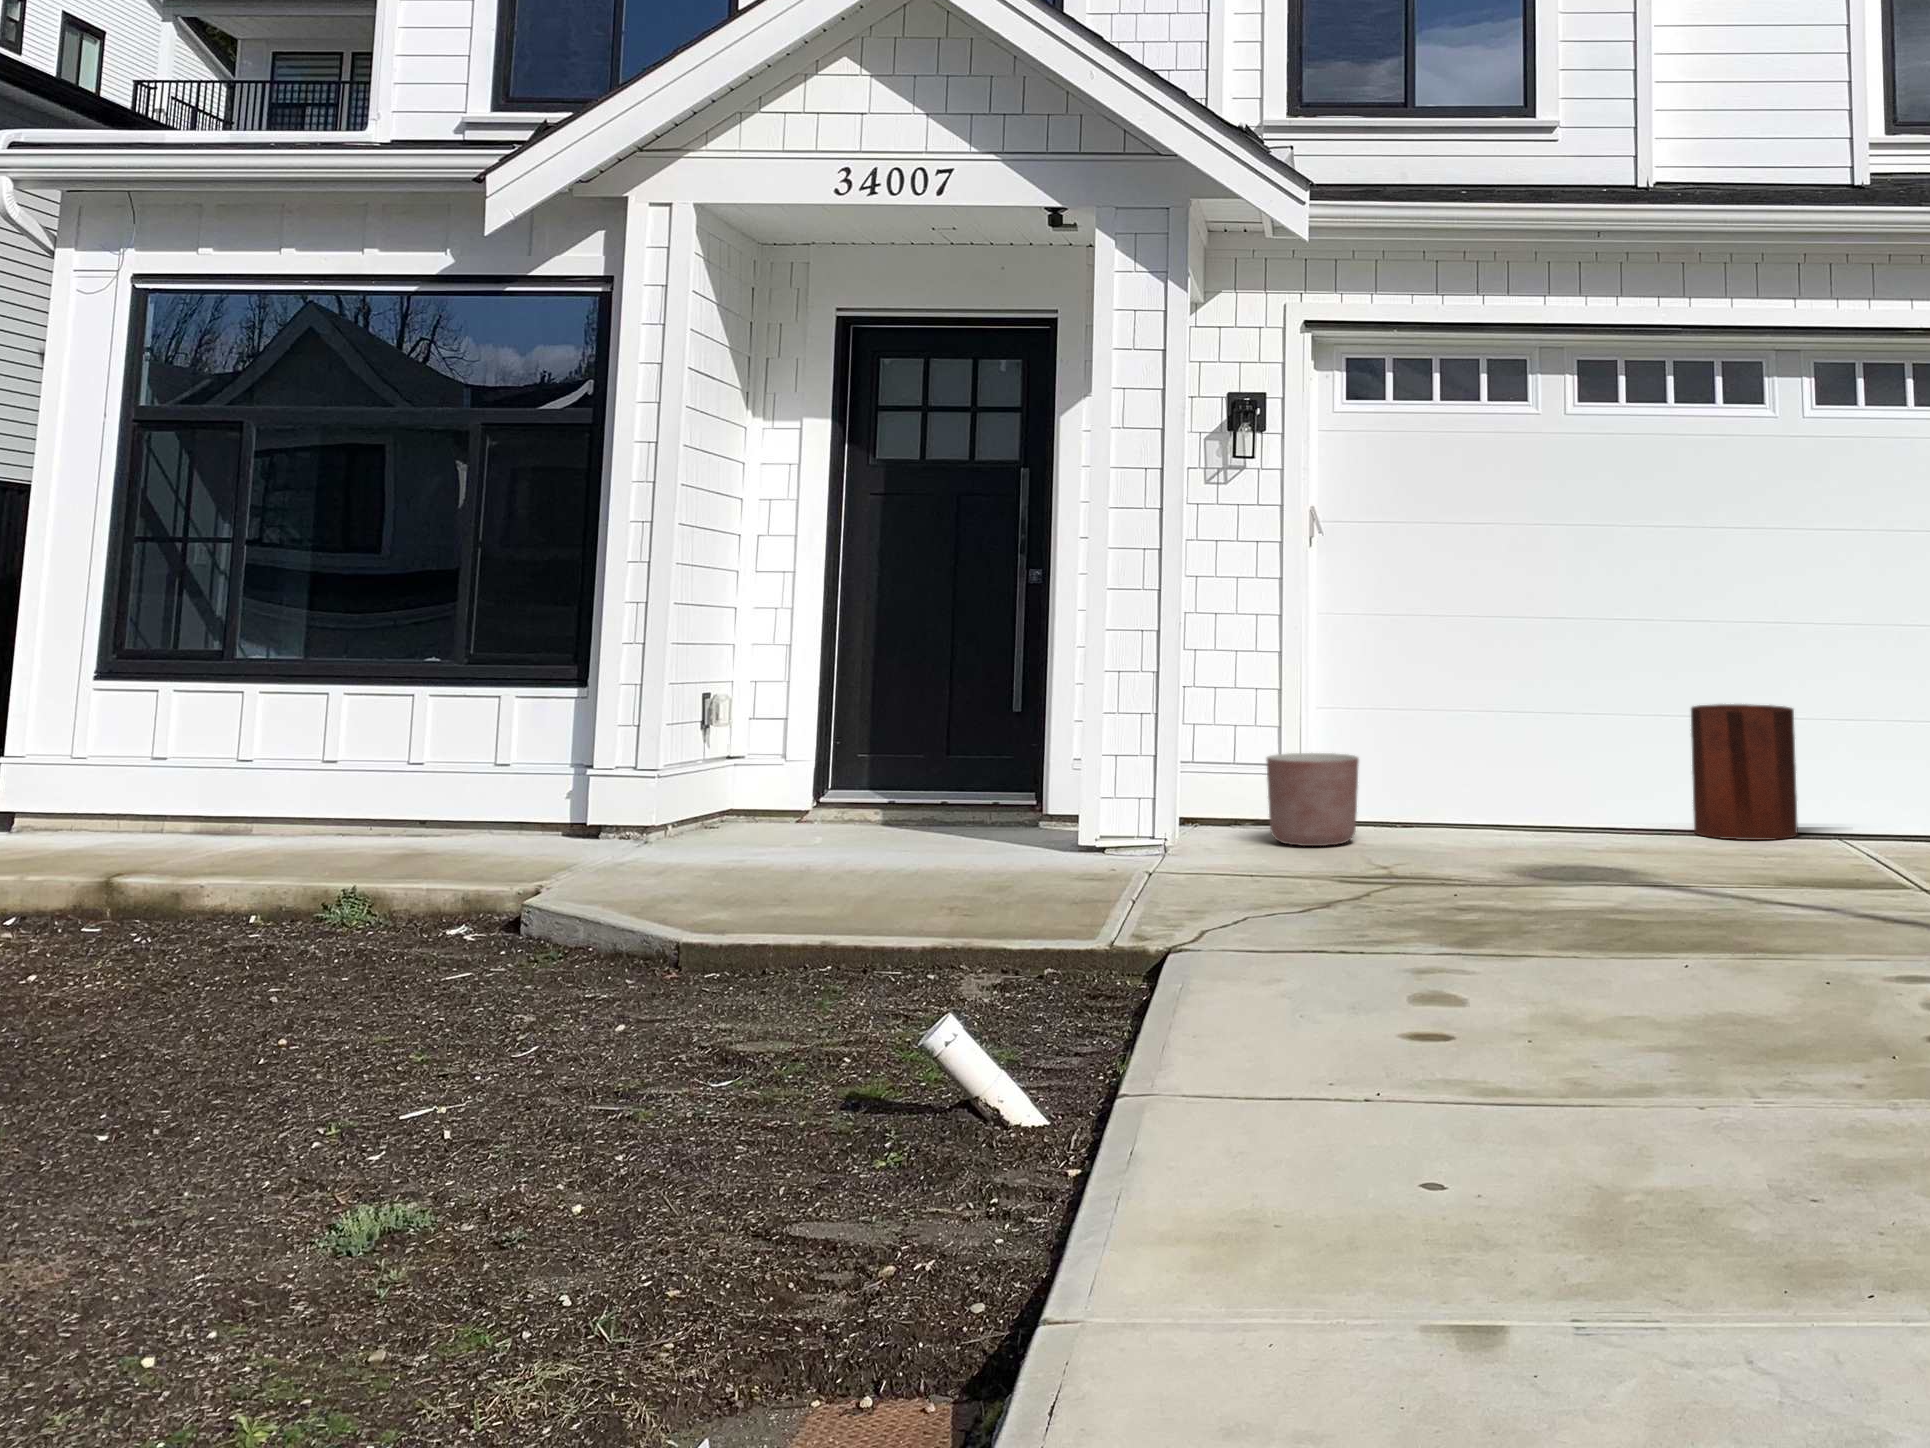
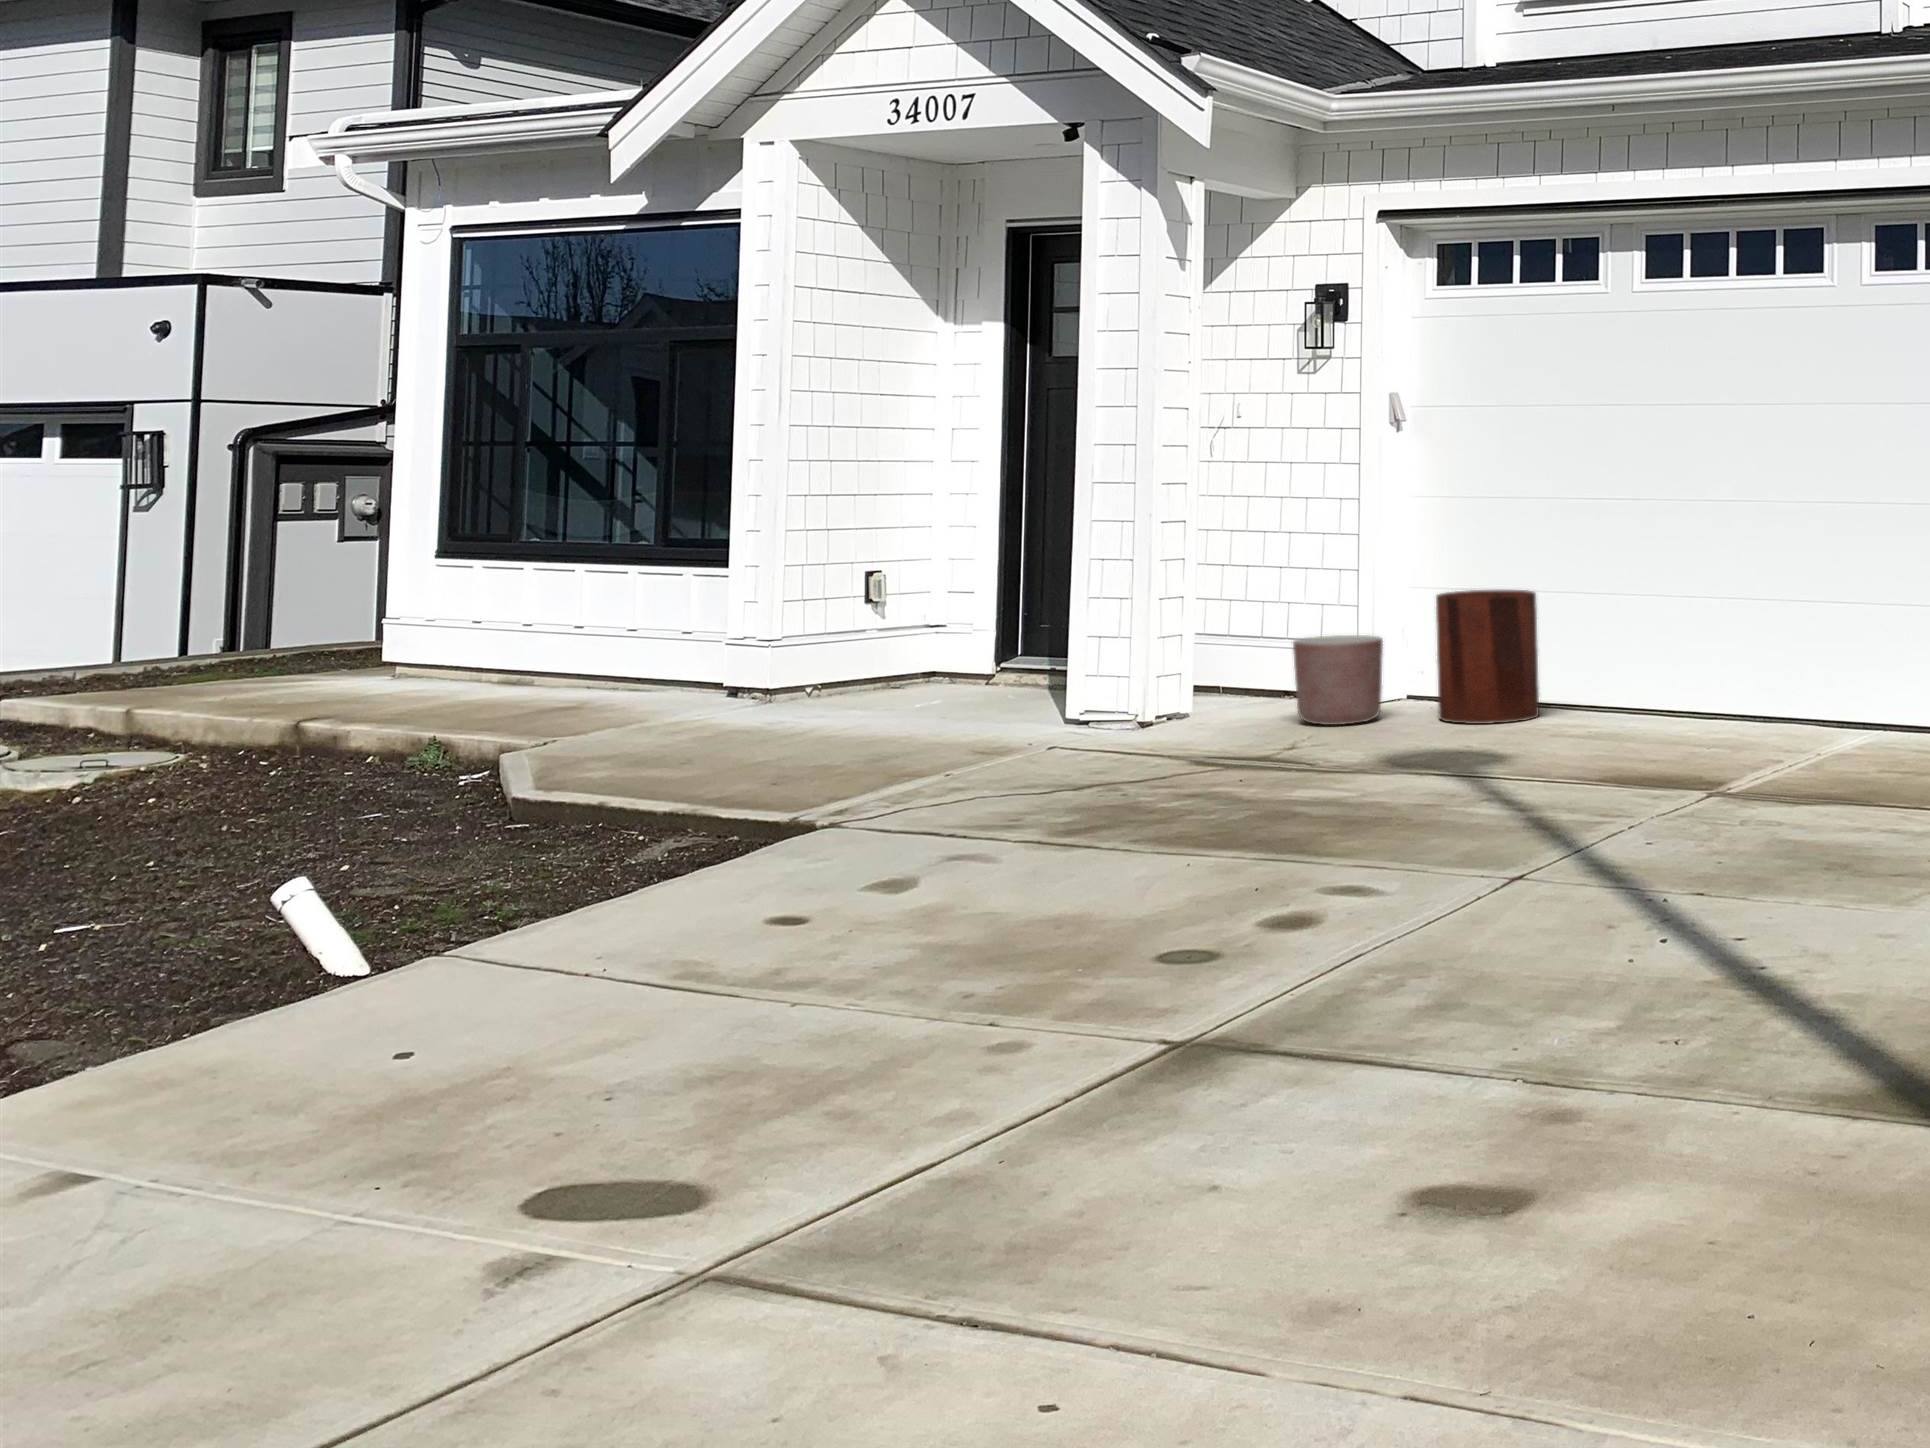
trash can: present [1691,704,1798,840] -> present [1436,590,1539,724]

